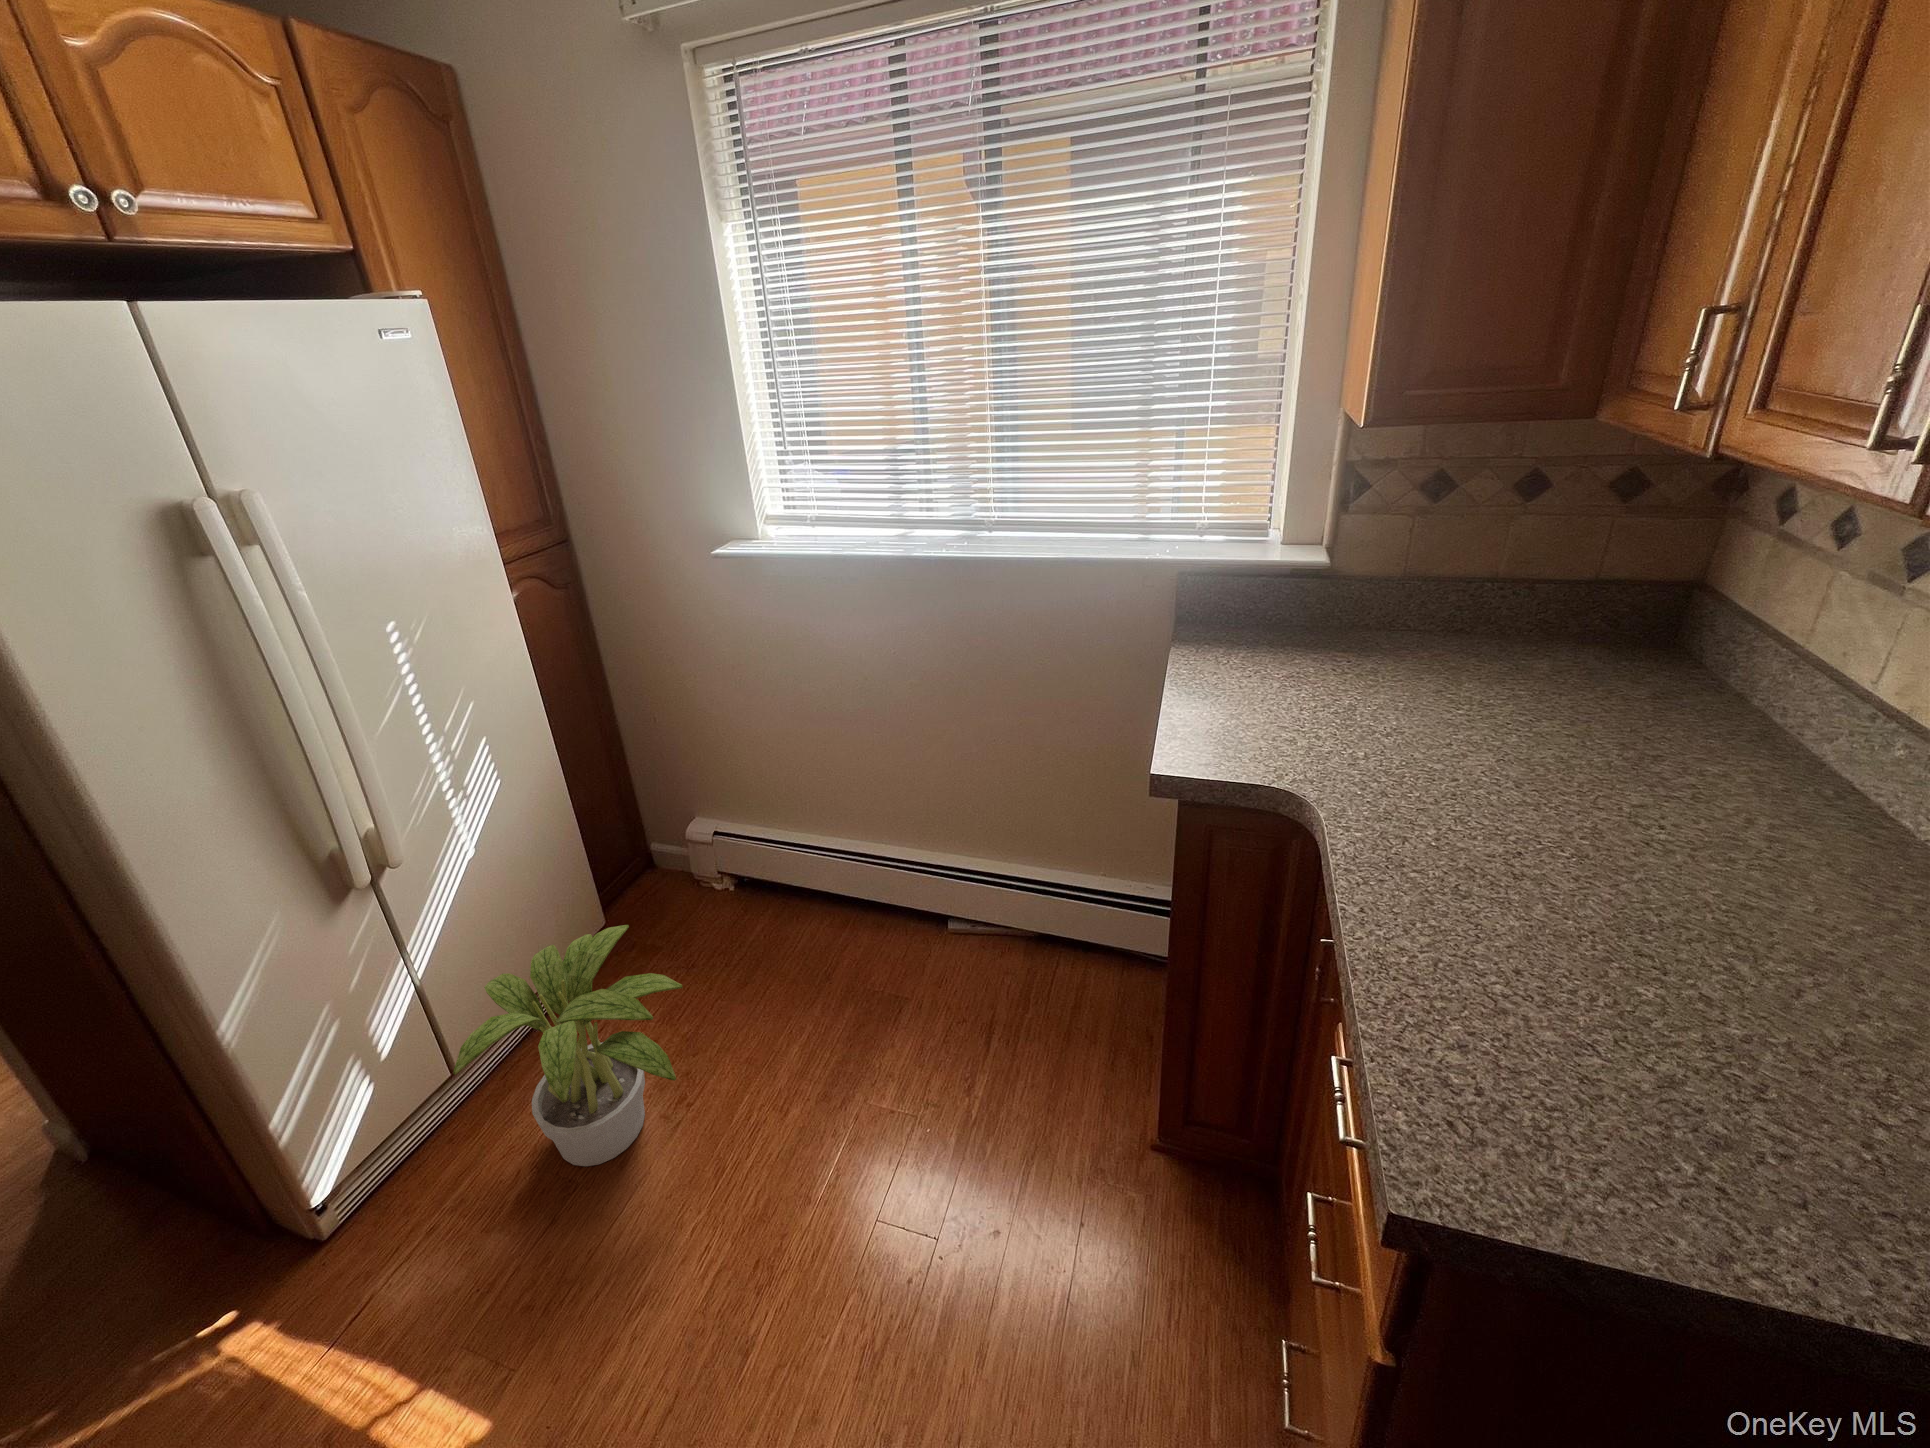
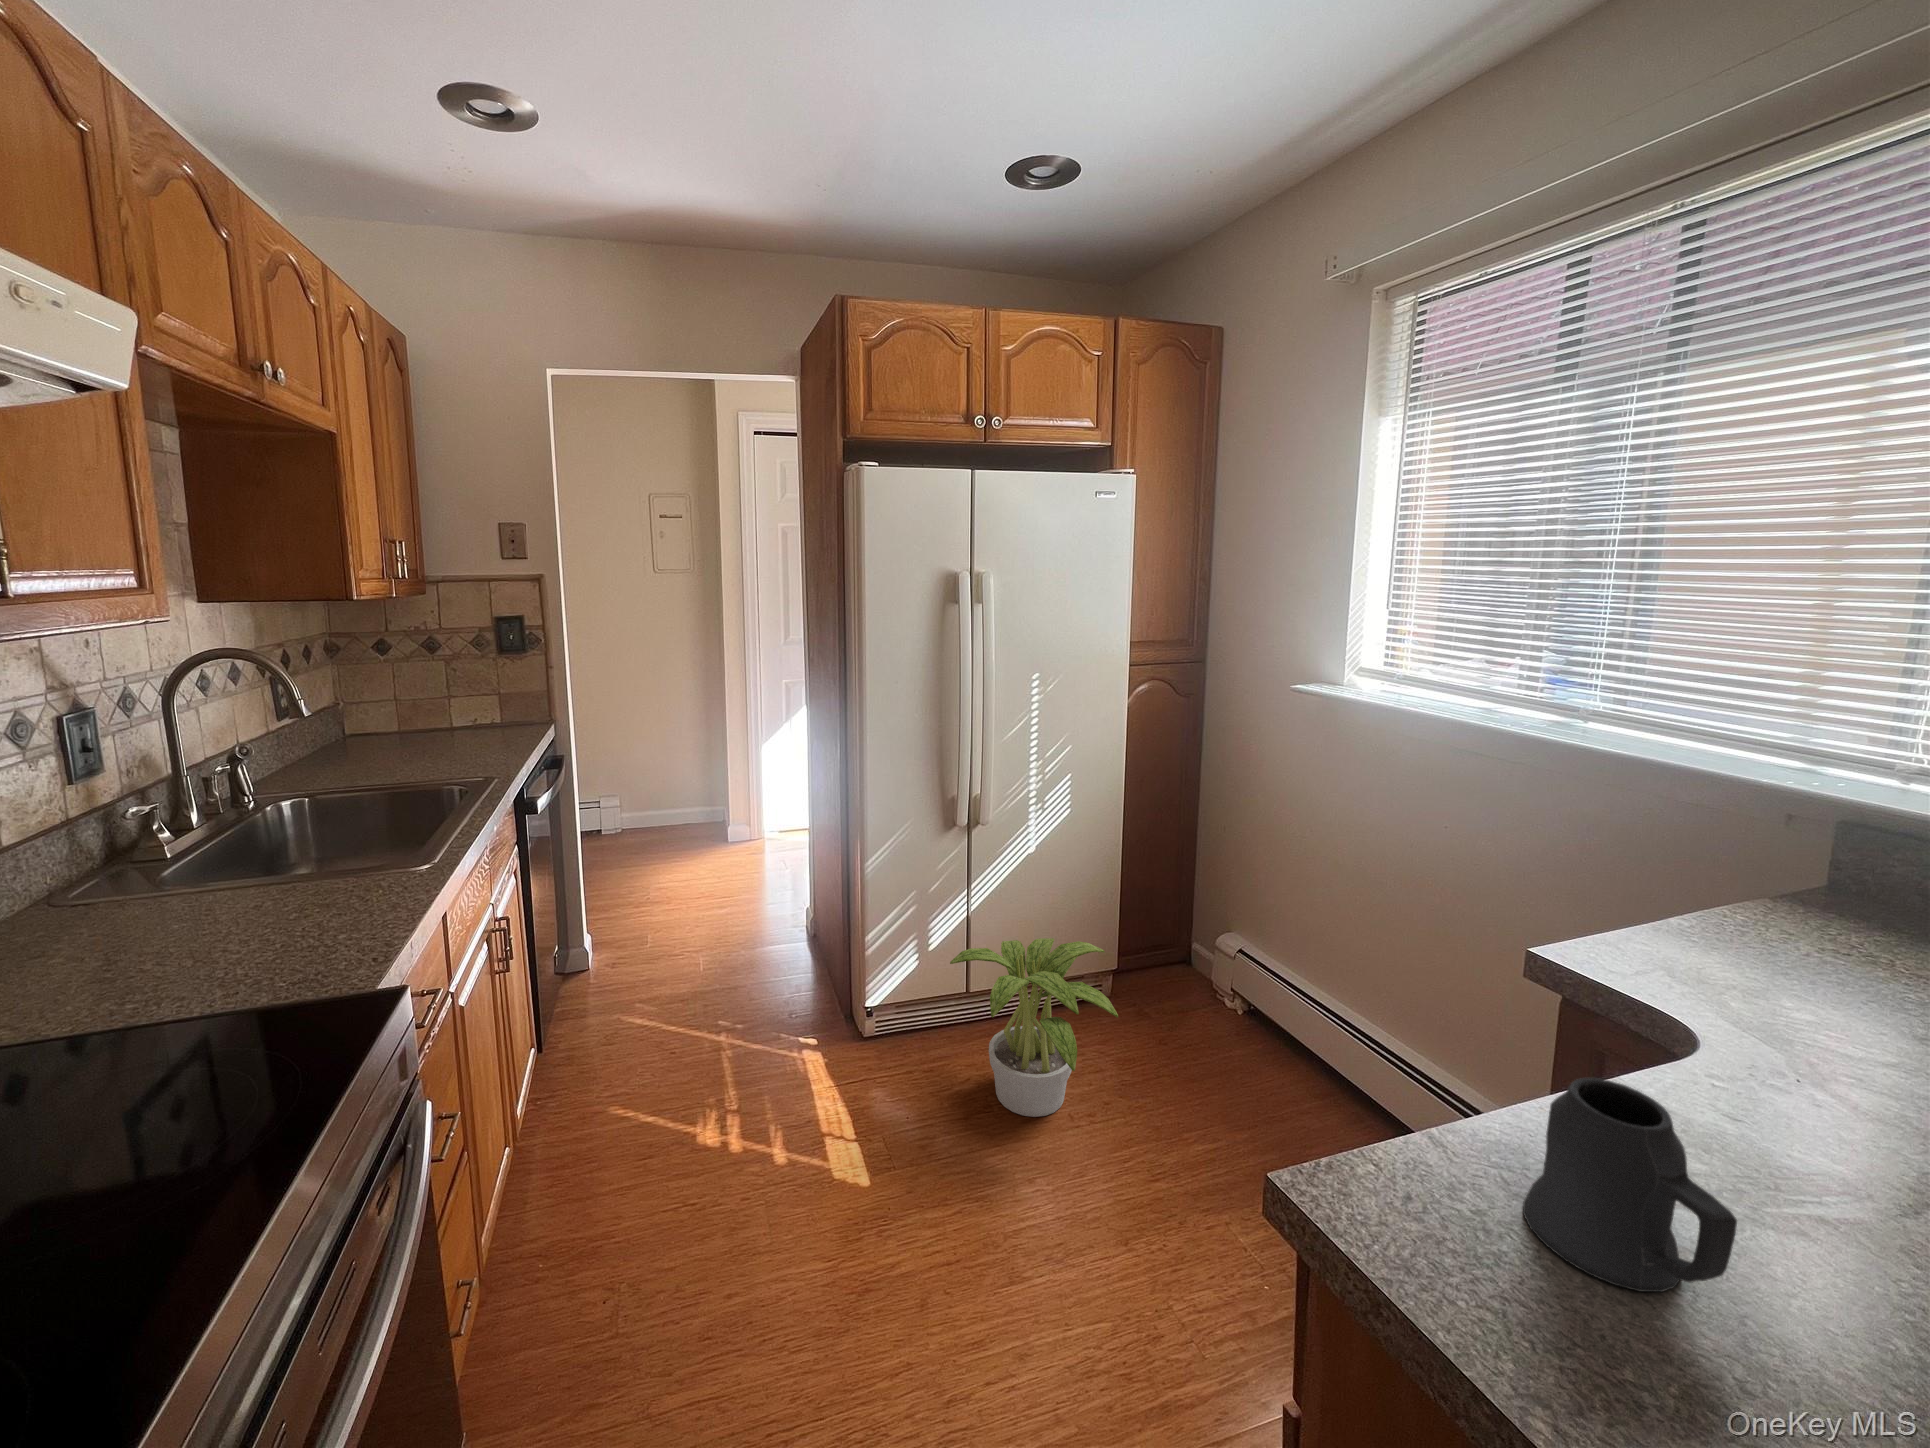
mug: none [1445,903,1647,1071] -> present [1523,1078,1737,1292]

